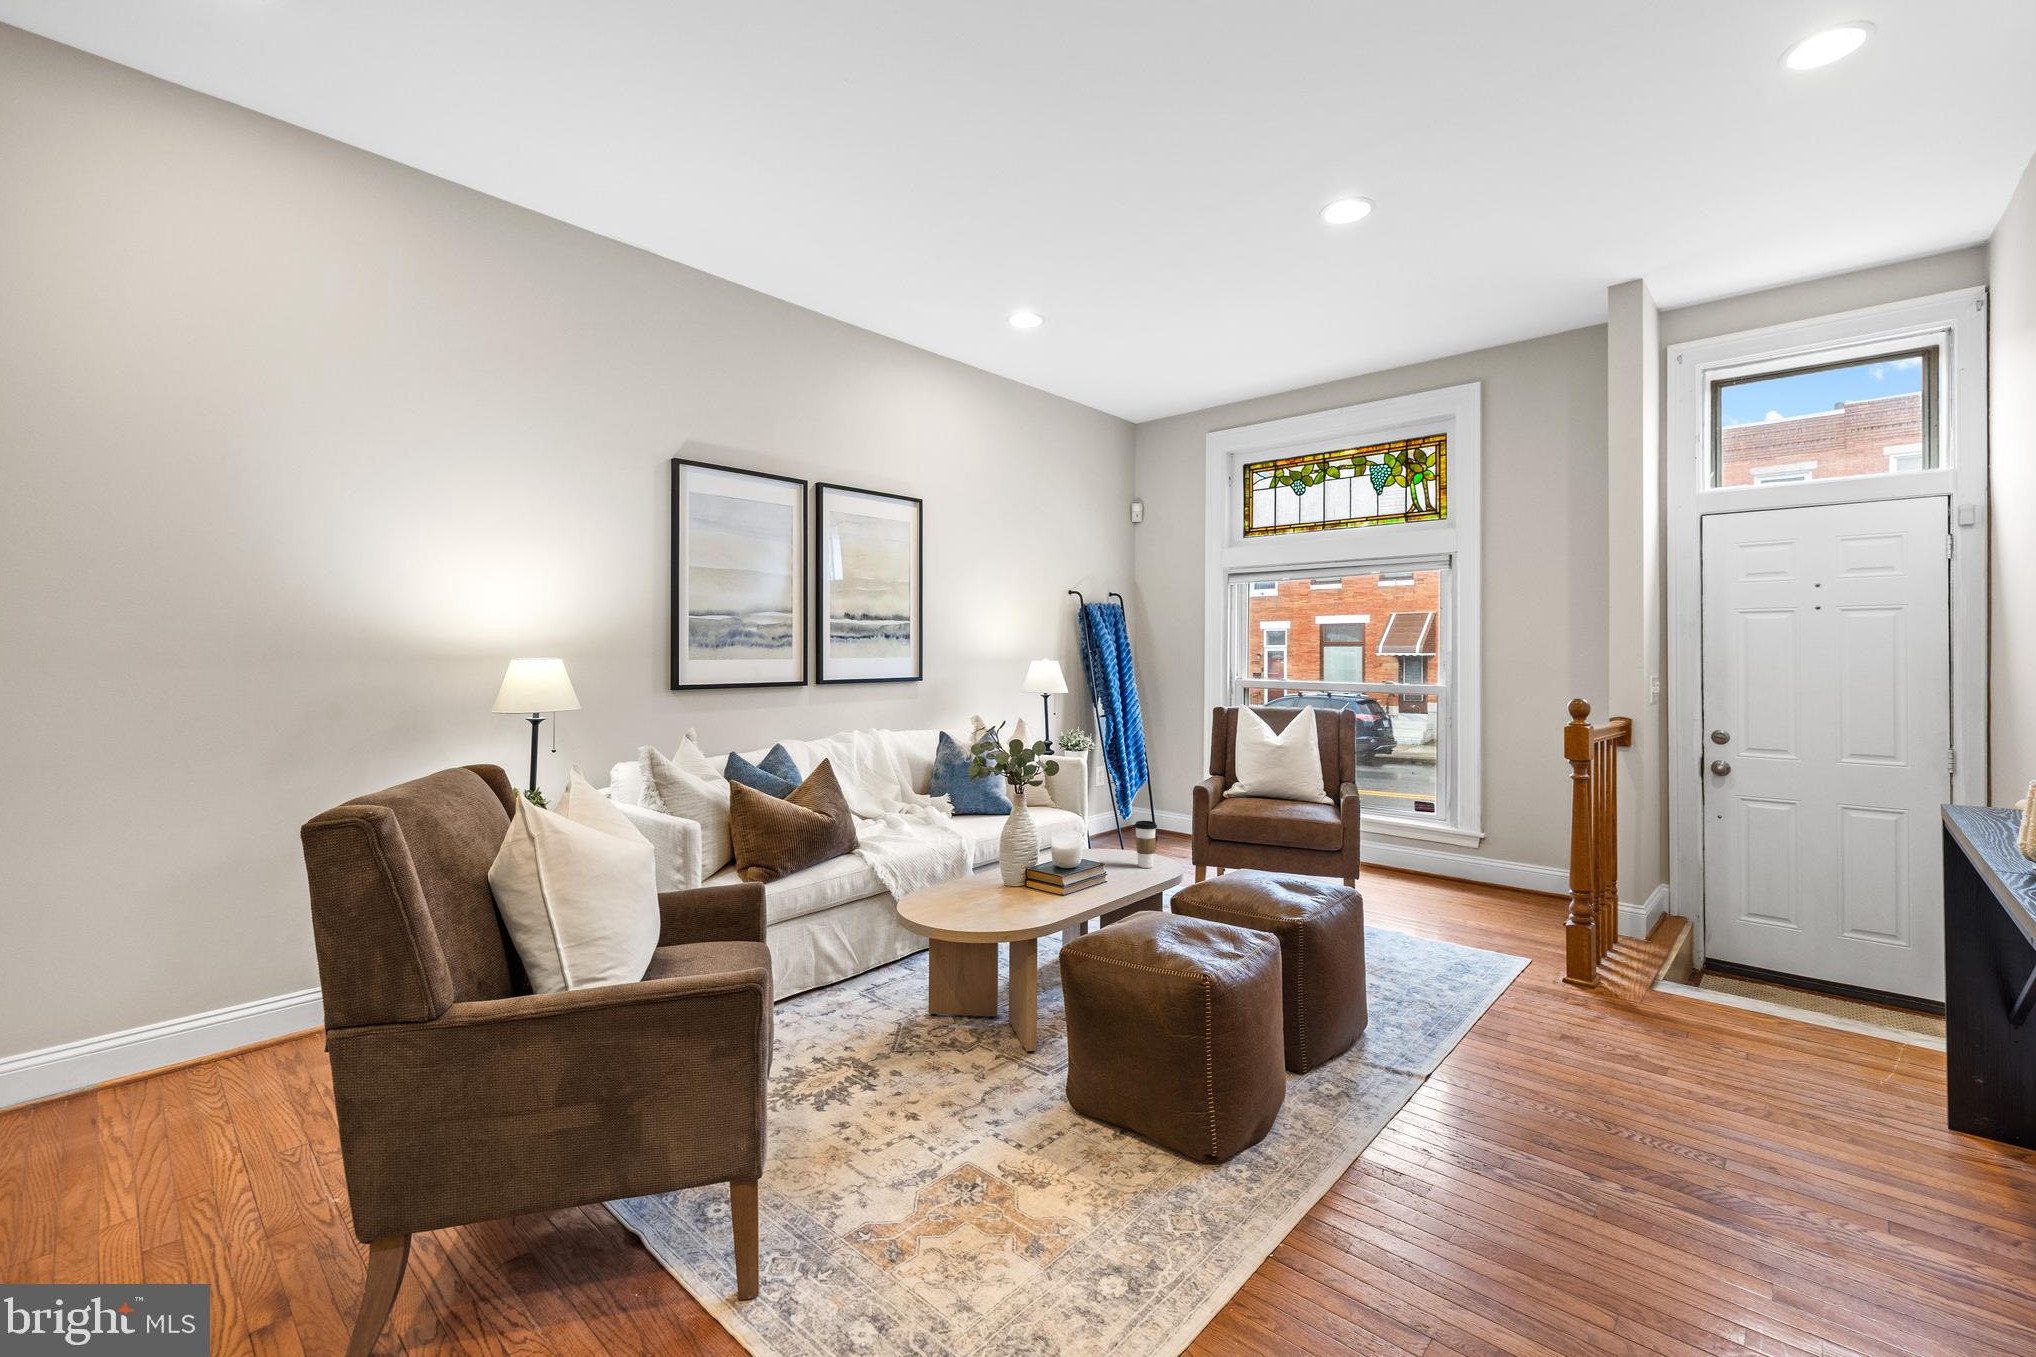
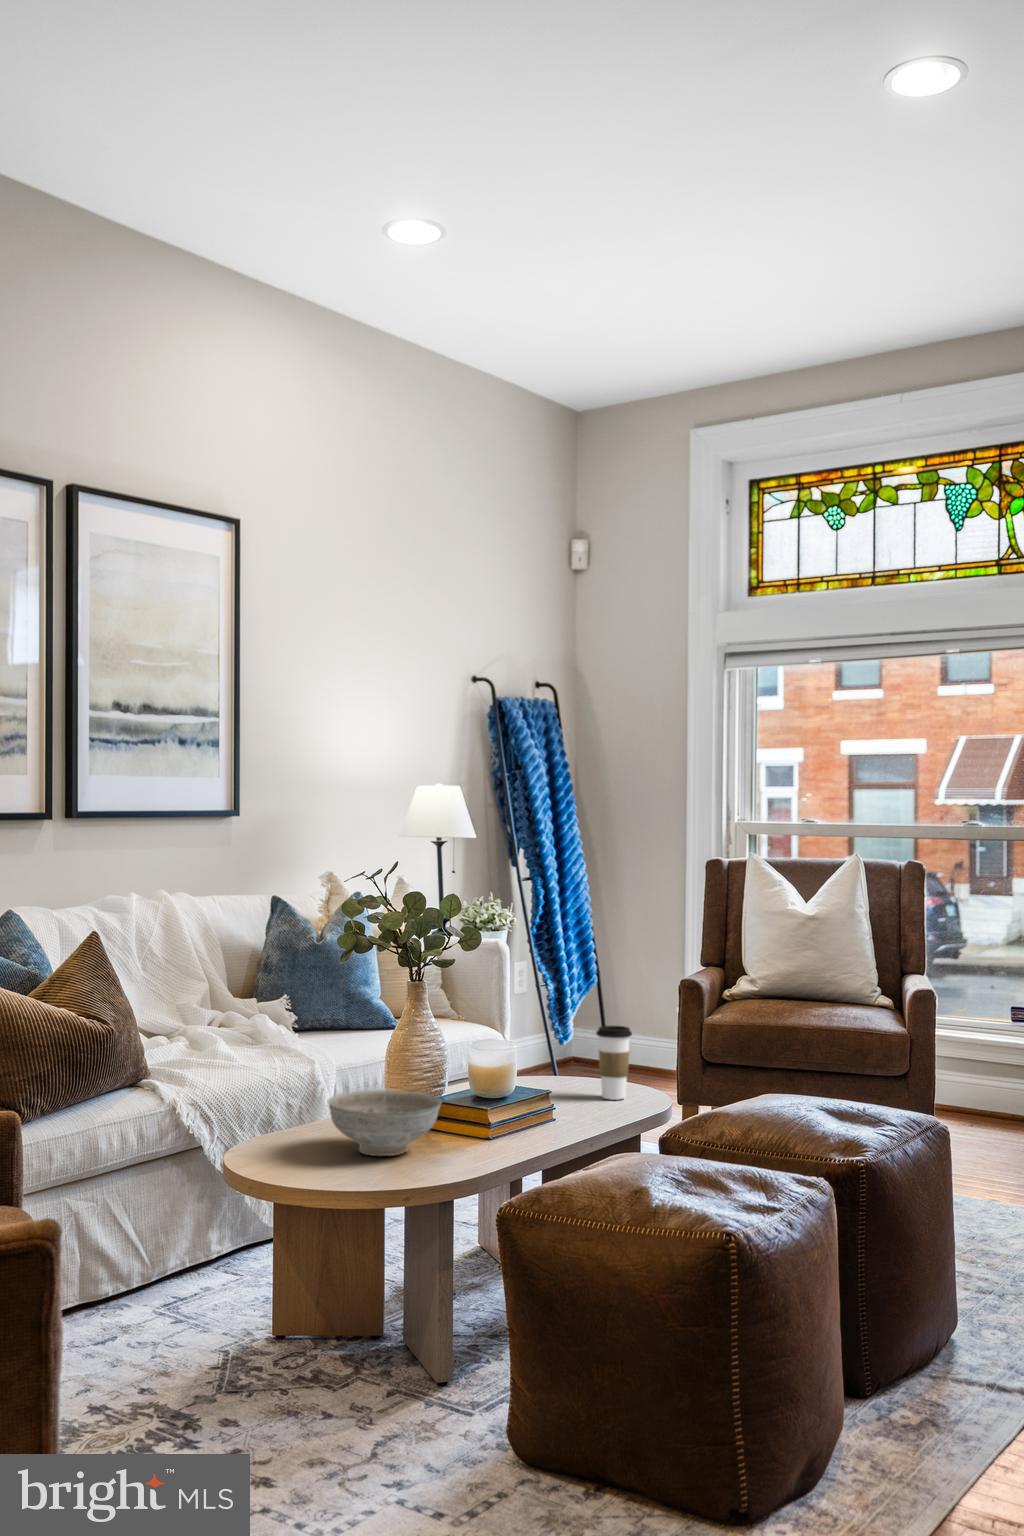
decorative bowl: none [960,864,1031,907] -> present [327,1090,441,1156]

